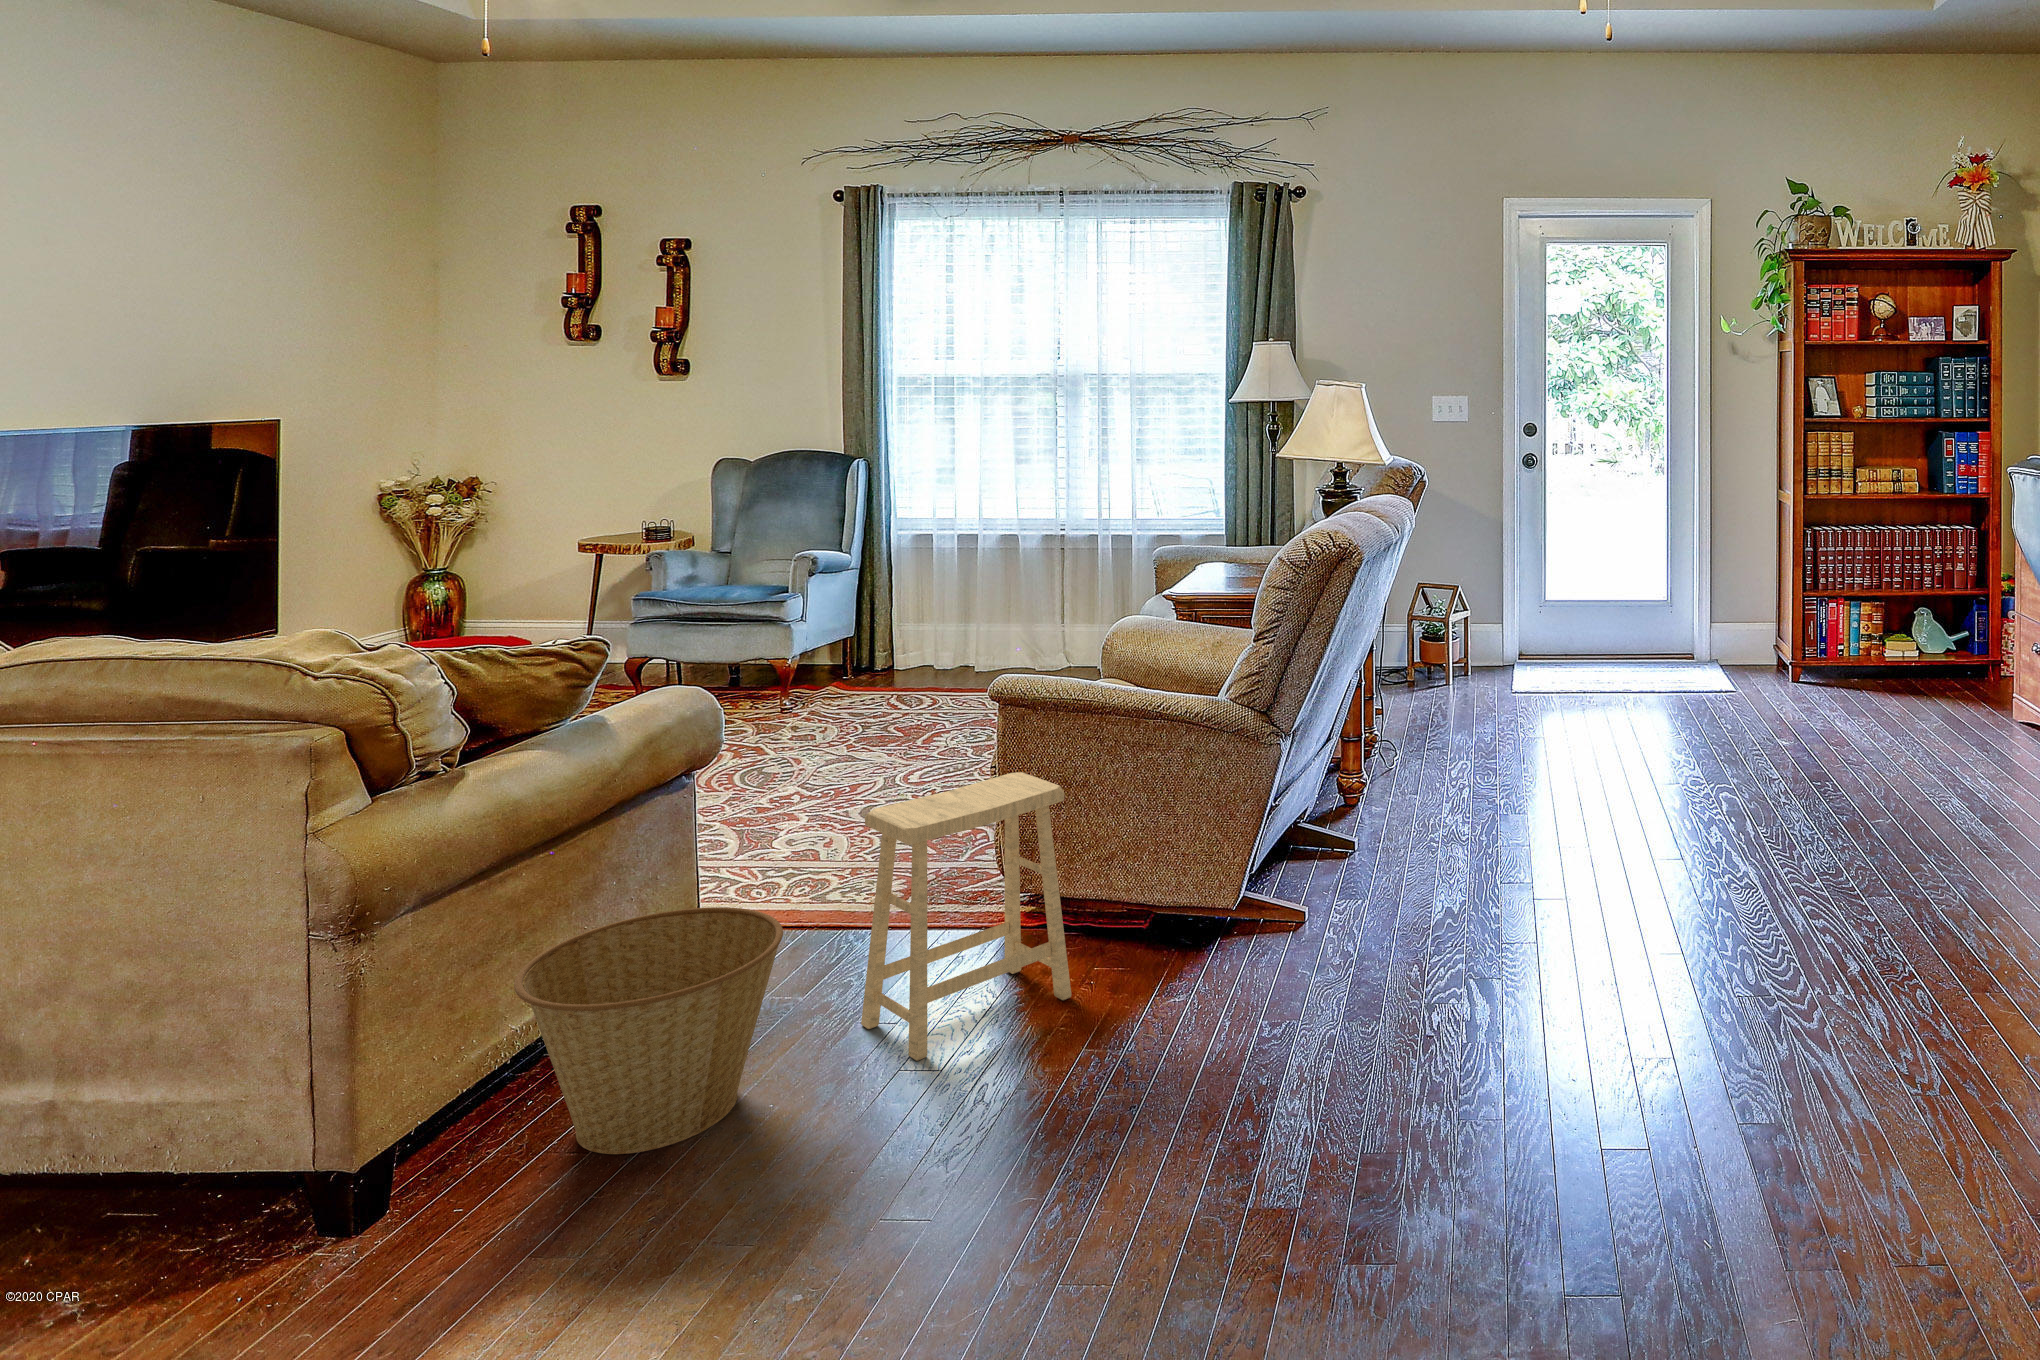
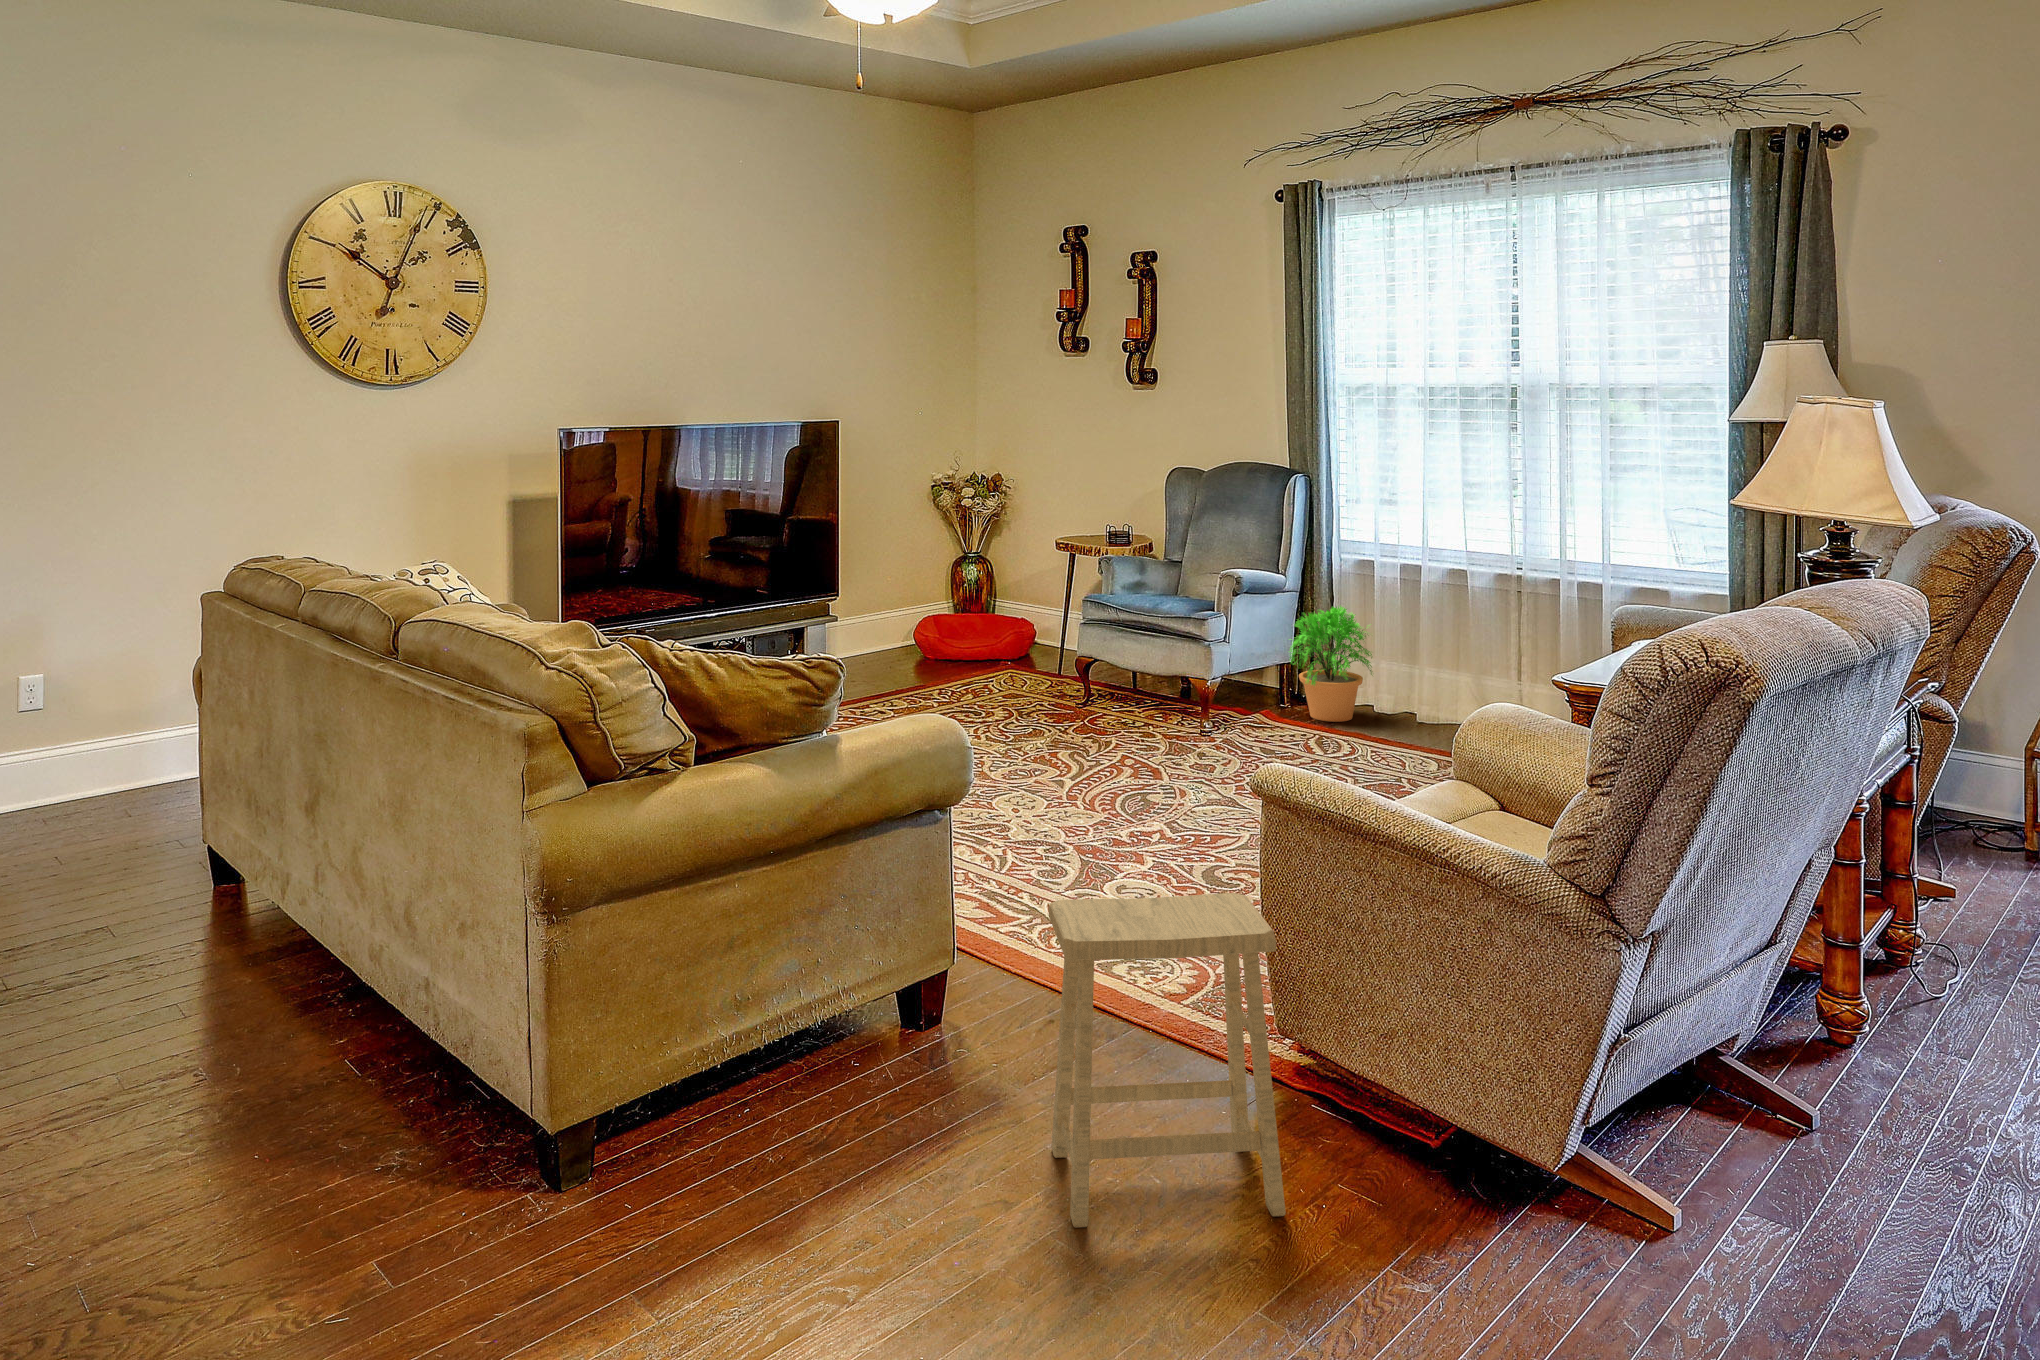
potted plant: none [856,575,942,684] -> present [1289,606,1372,722]
basket: present [514,907,783,1154] -> none [701,952,944,1220]

